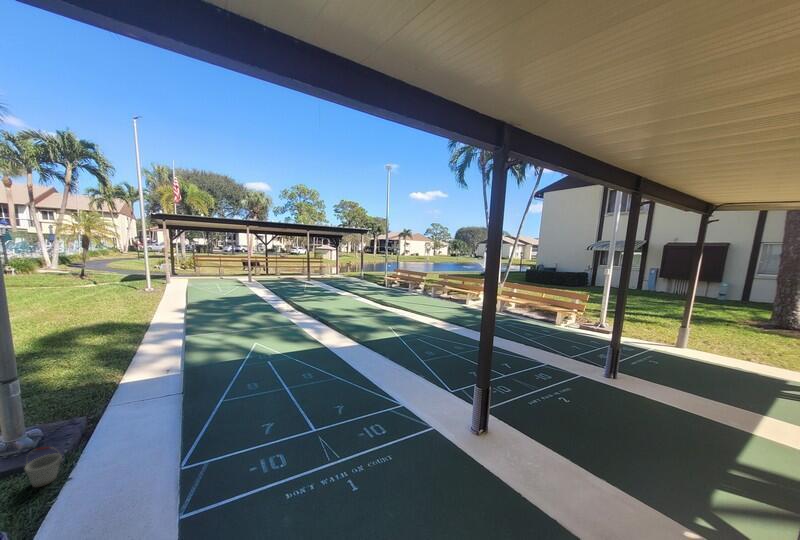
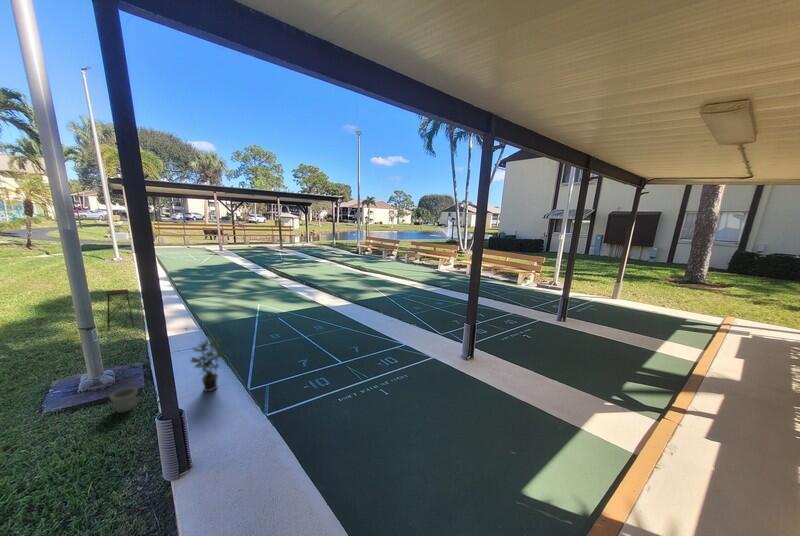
side table: none [94,327,124,371] -> present [106,289,134,330]
potted plant: none [127,393,172,461] -> present [191,337,223,392]

